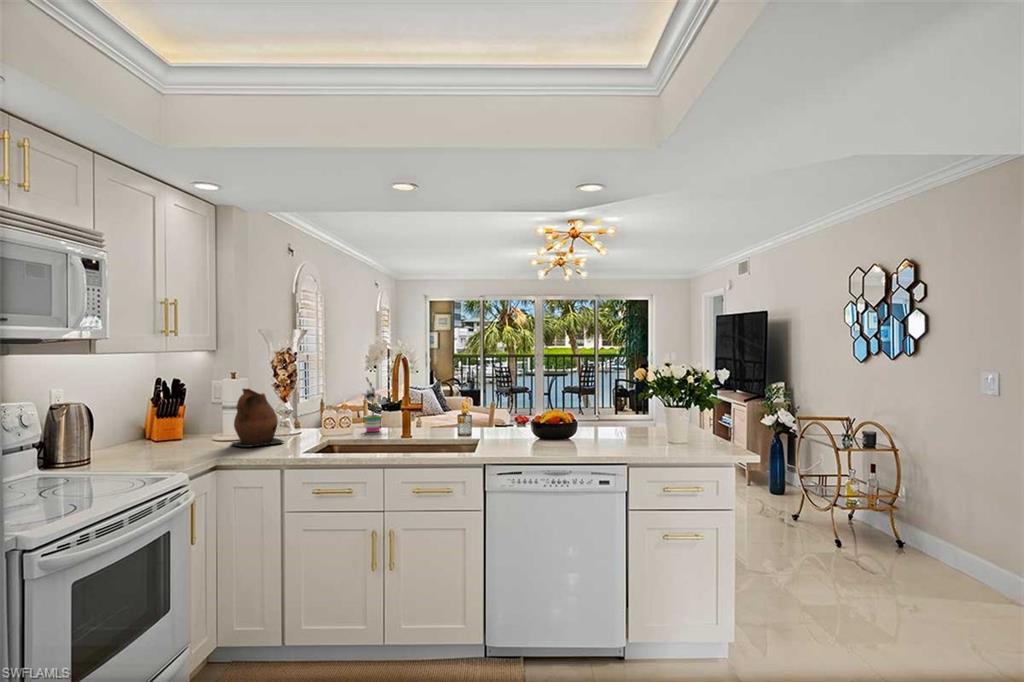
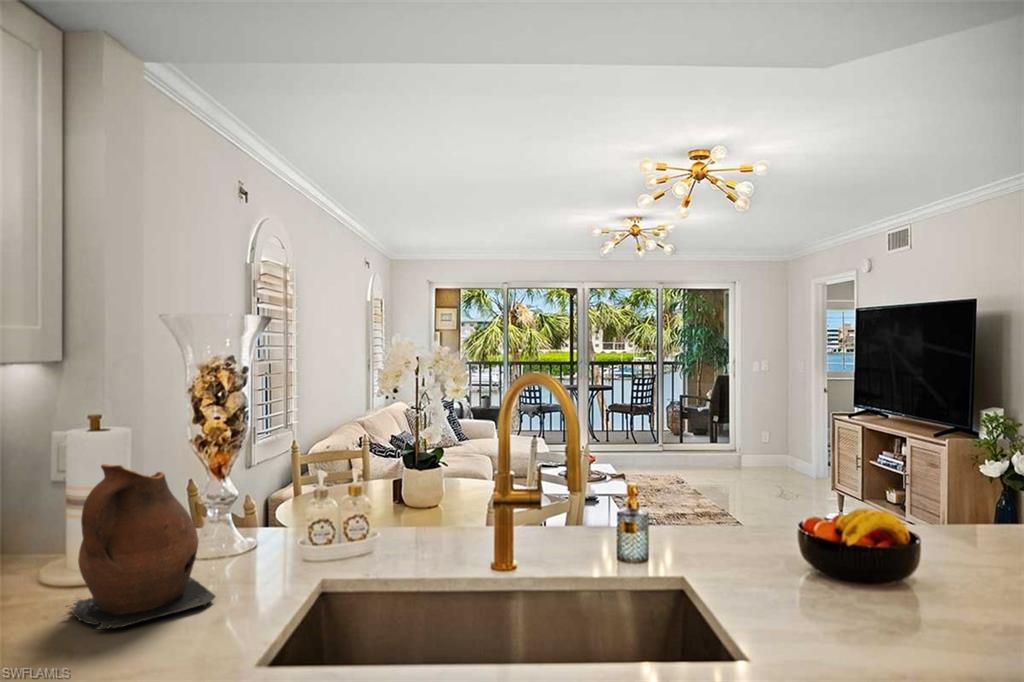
potted plant: present [363,377,387,432] -> none [400,421,458,549]

